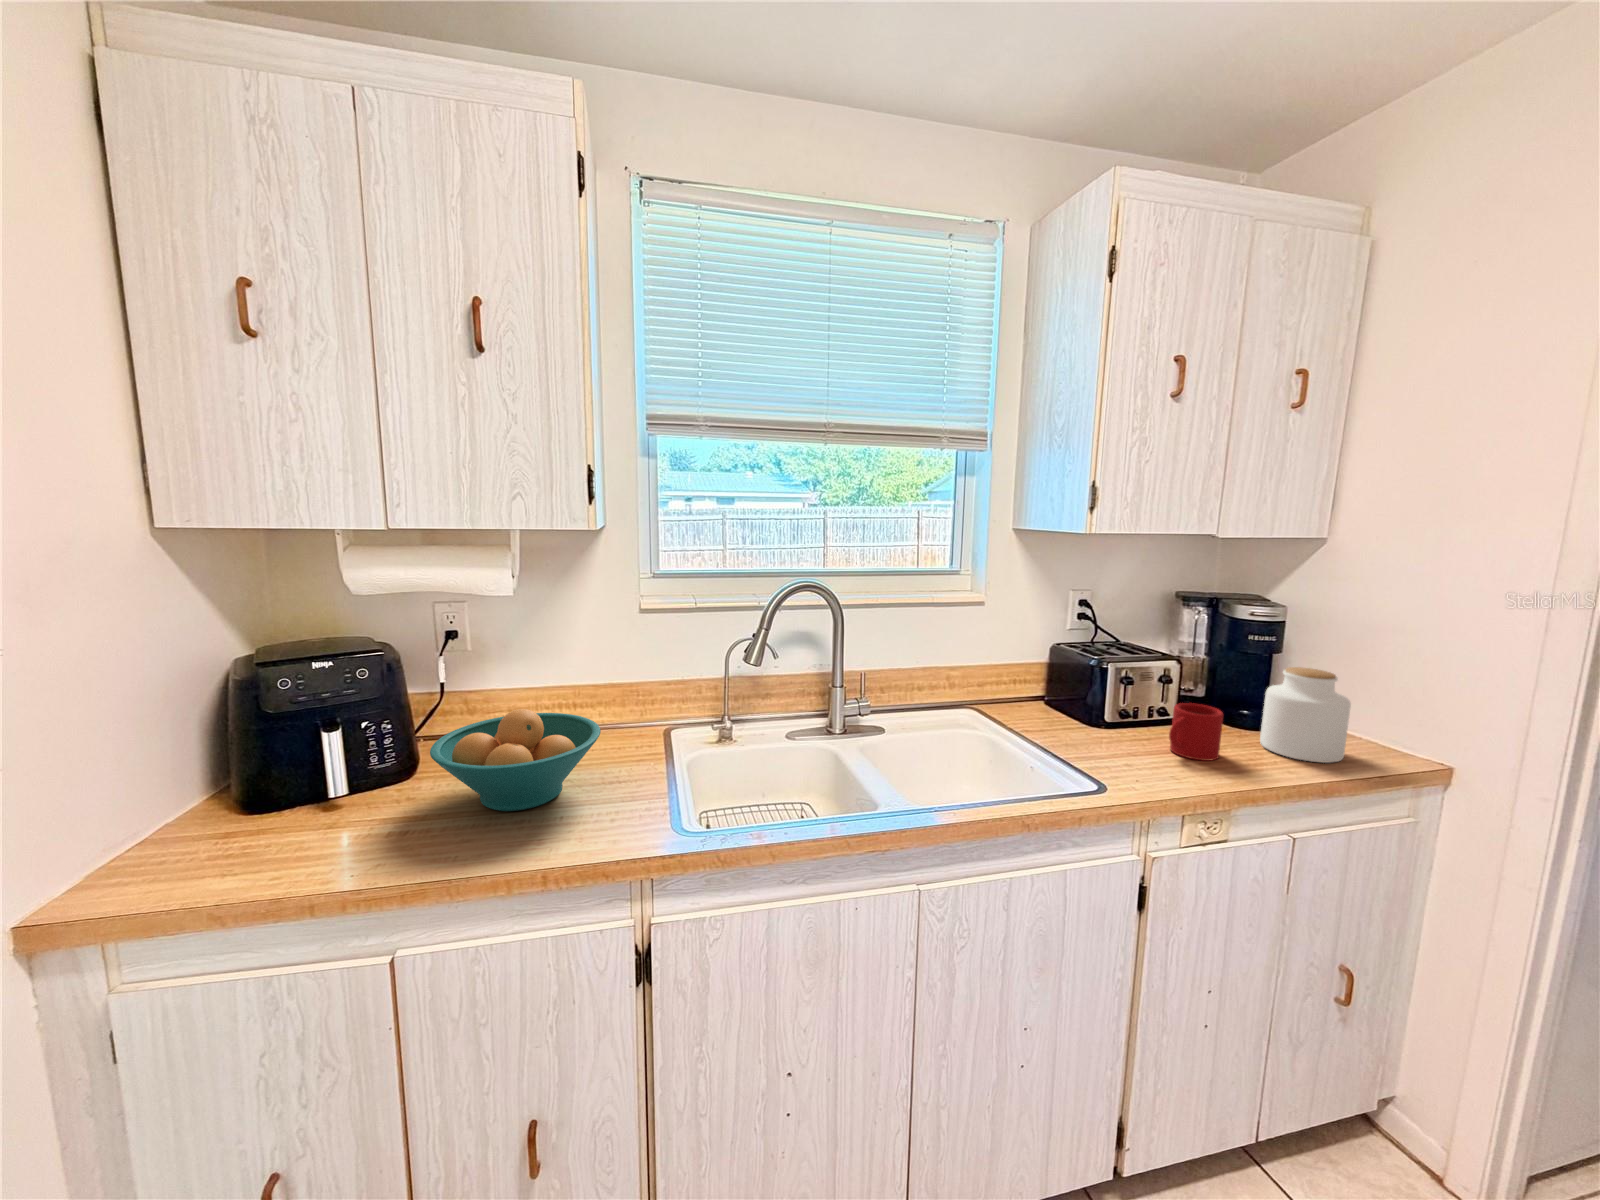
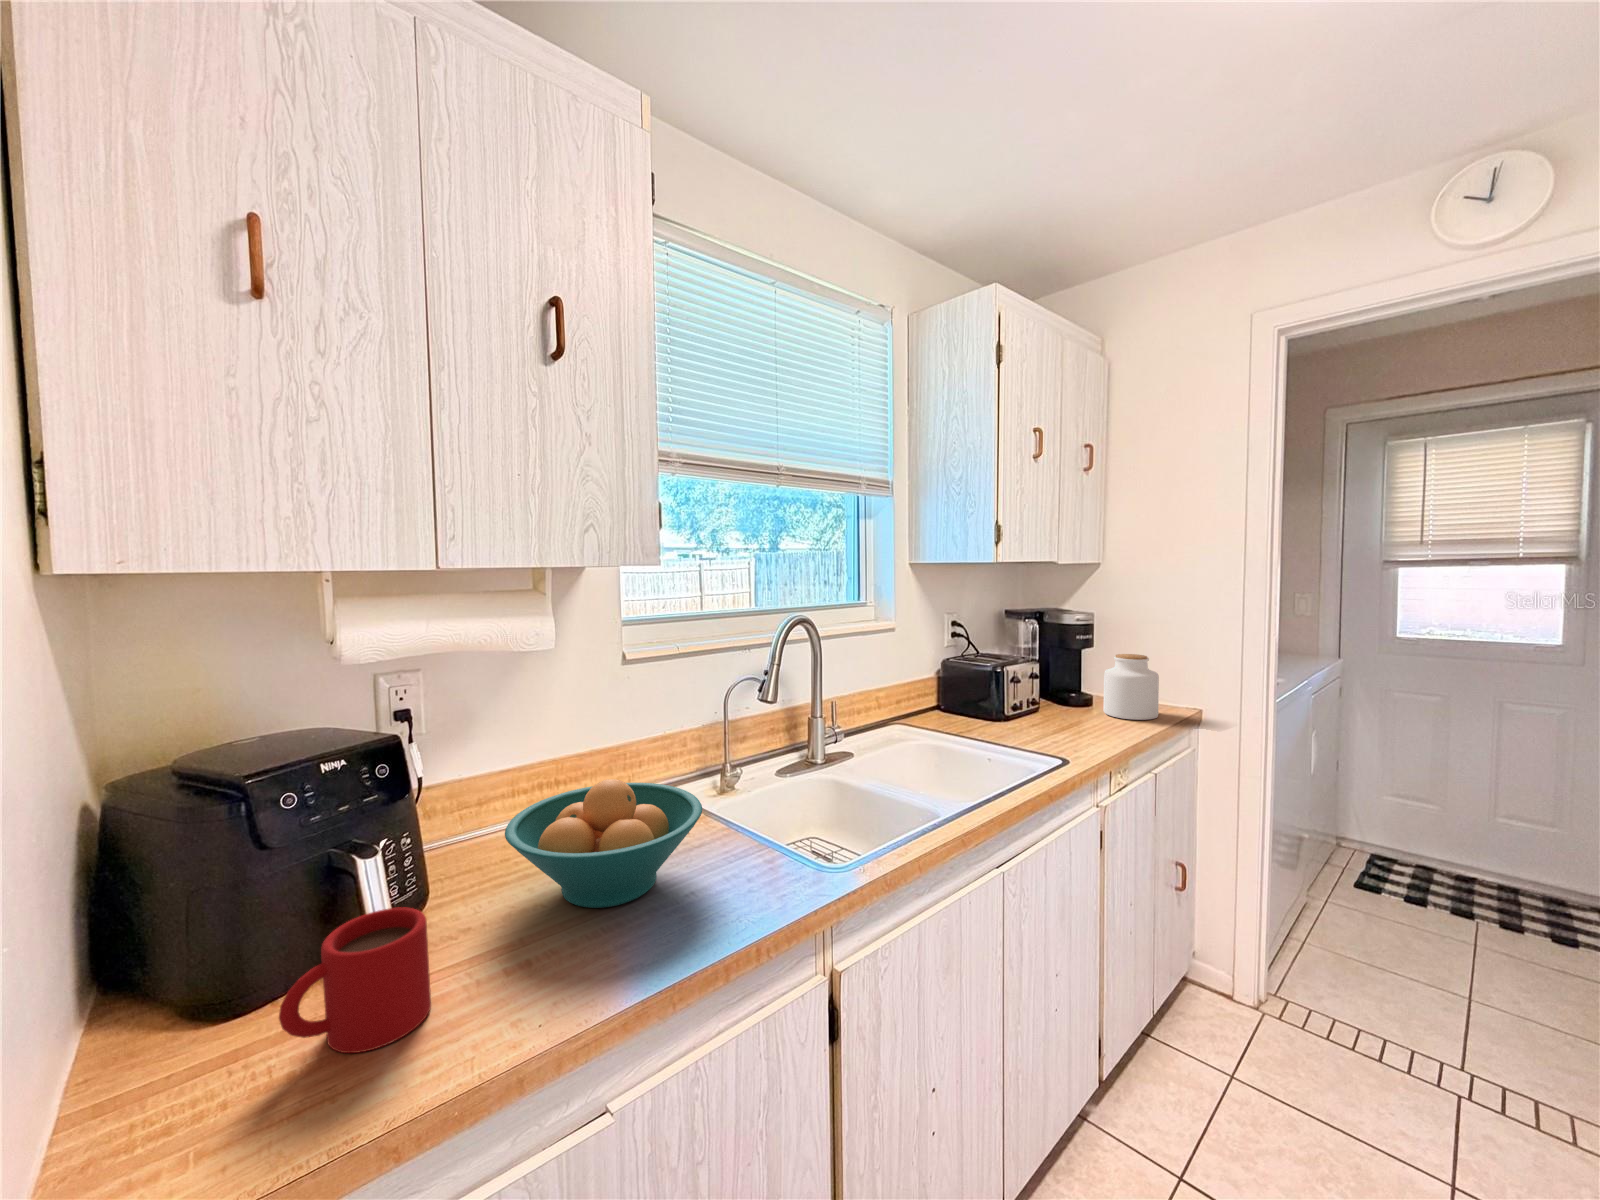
mug: present [1169,703,1223,761] -> present [279,907,431,1053]

